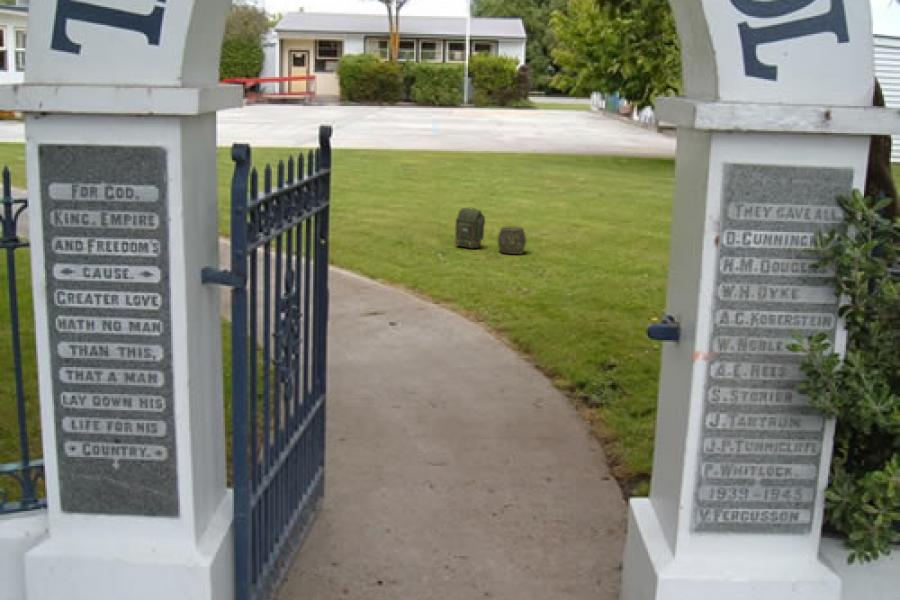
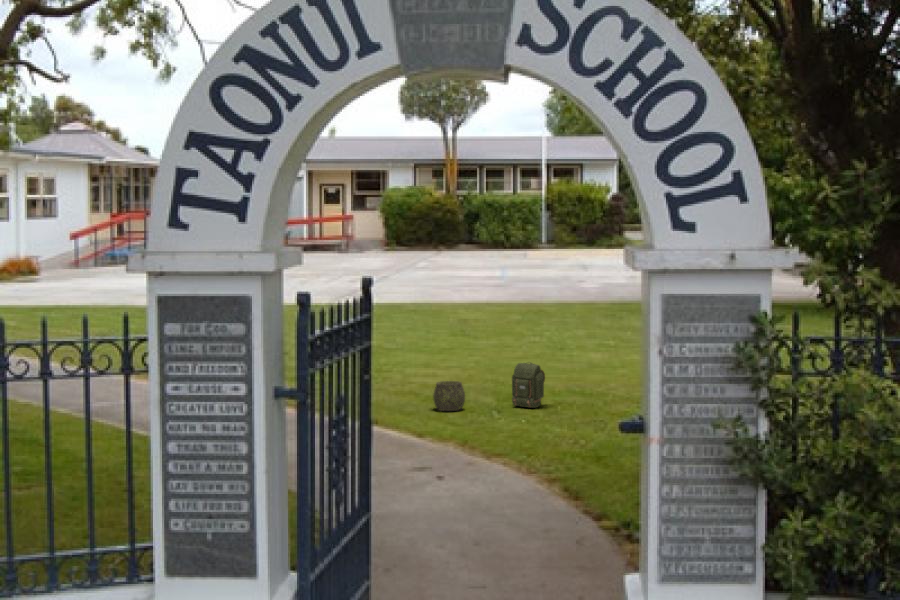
woven basket: present [498,226,526,254] -> present [433,381,465,411]

